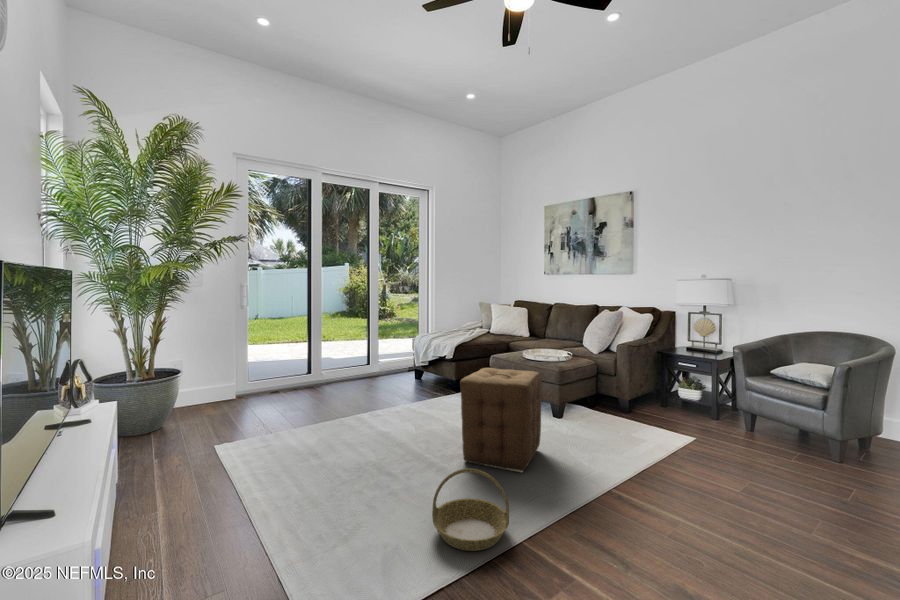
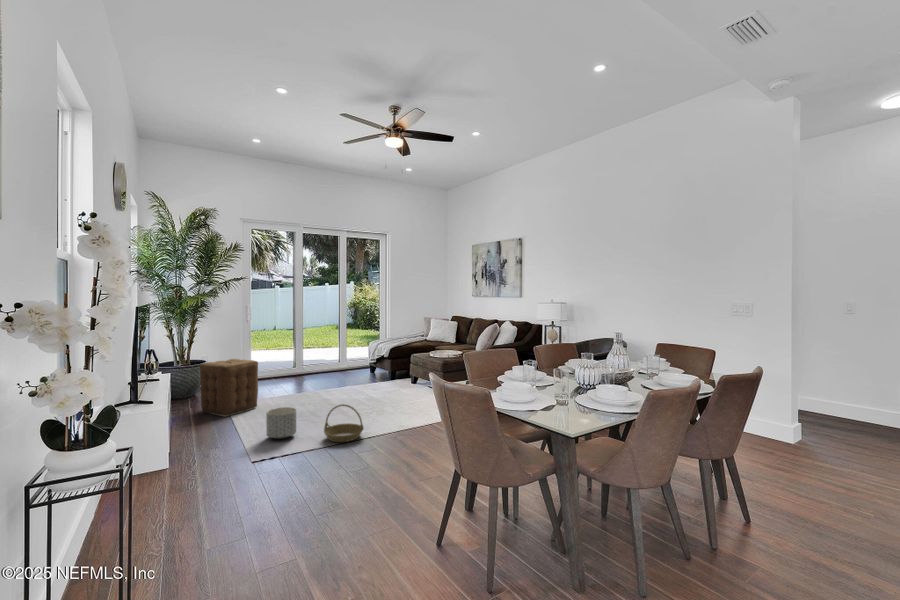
ottoman: present [460,368,541,472] -> present [199,359,258,417]
planter: none [316,471,374,544] -> present [266,407,296,439]

